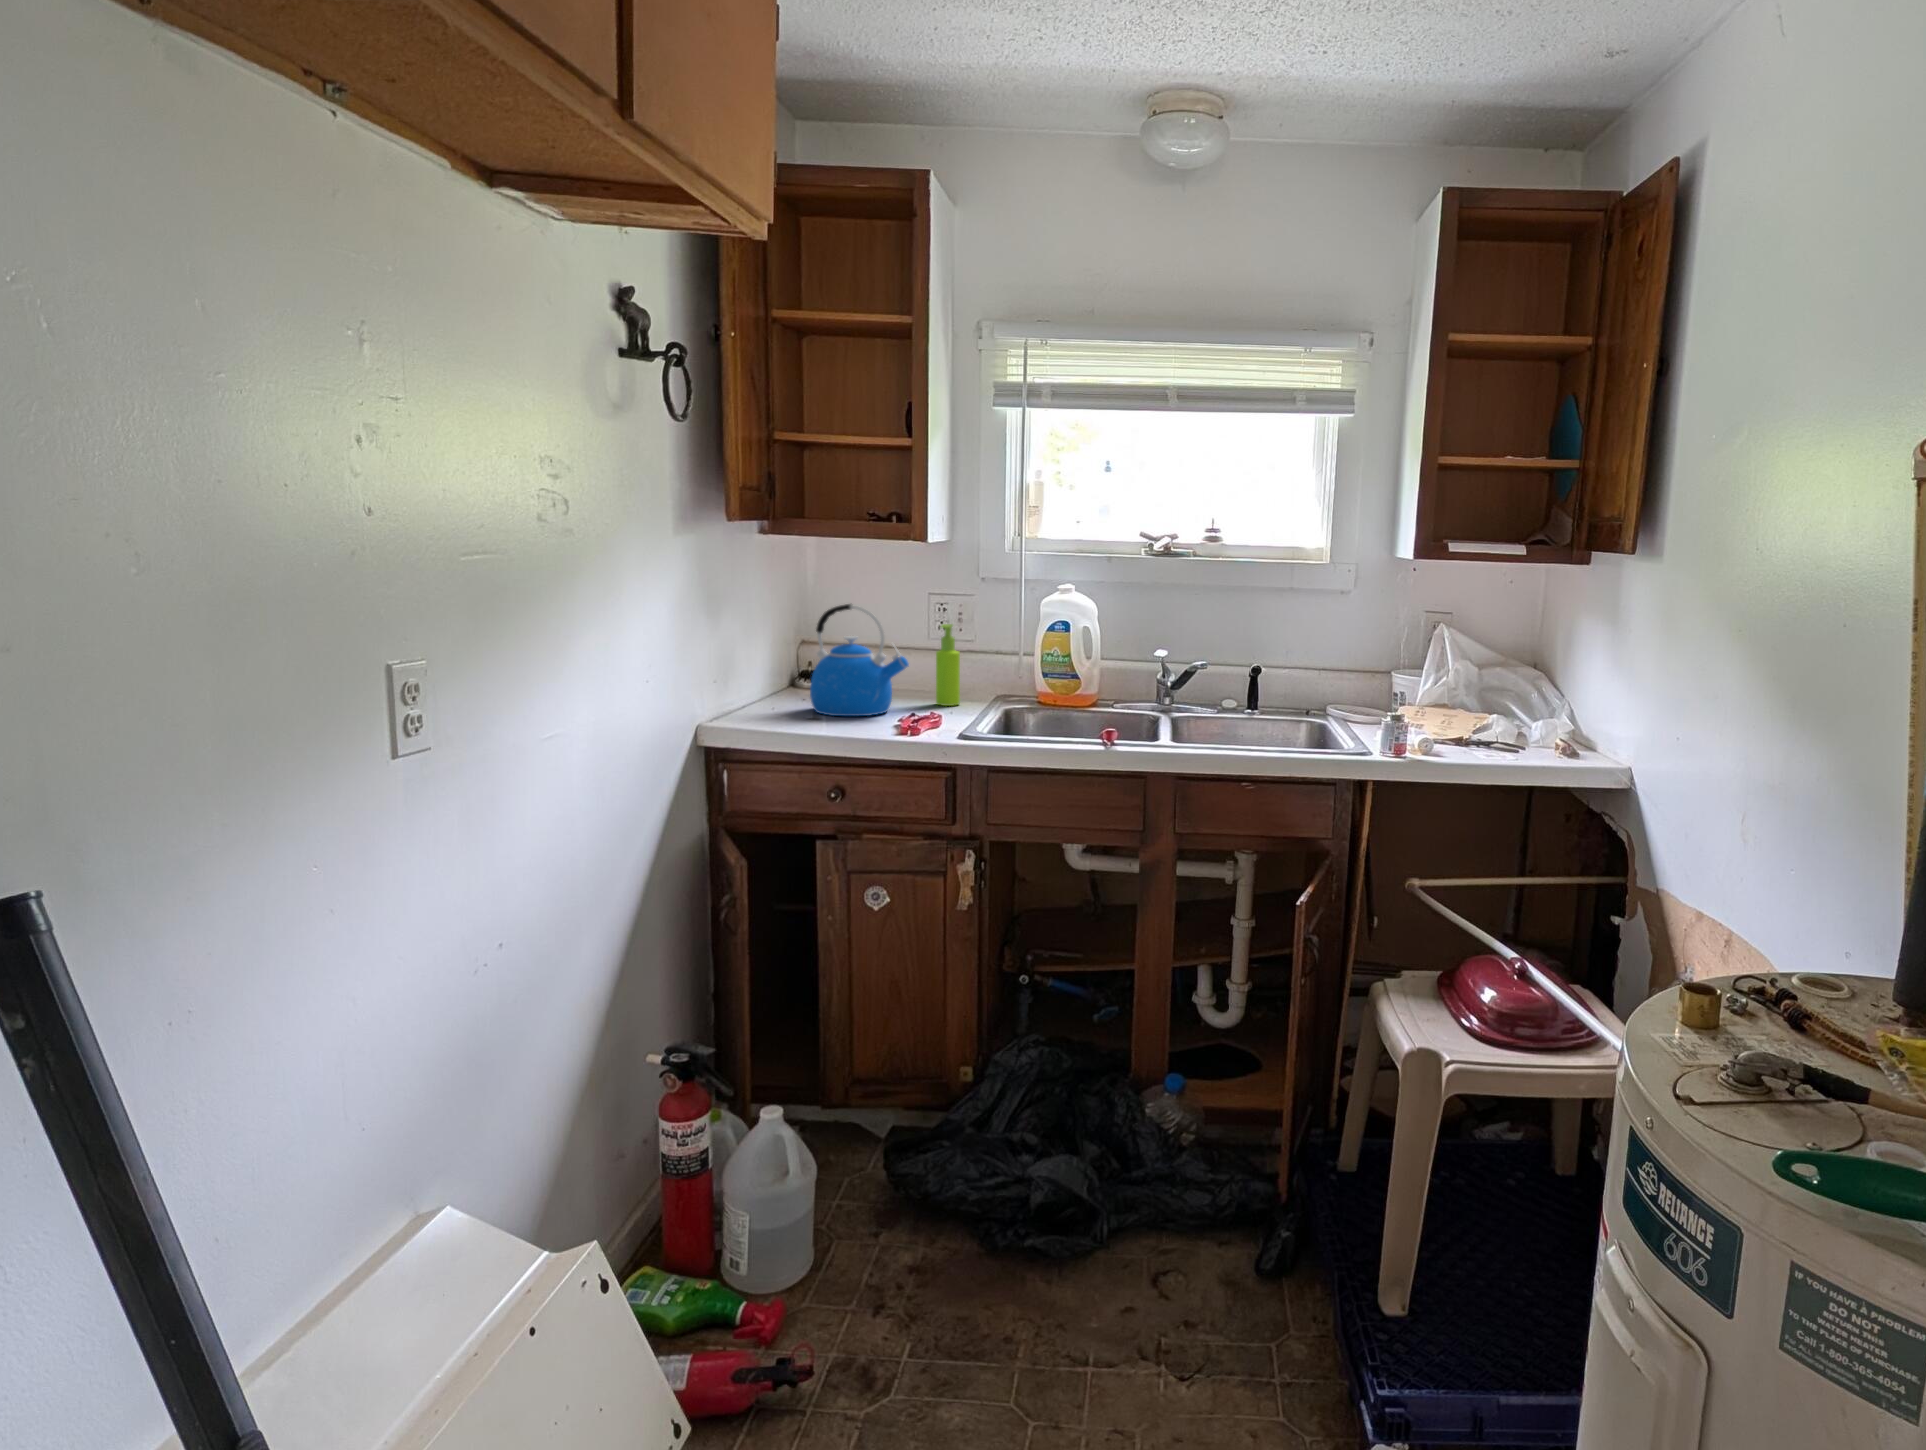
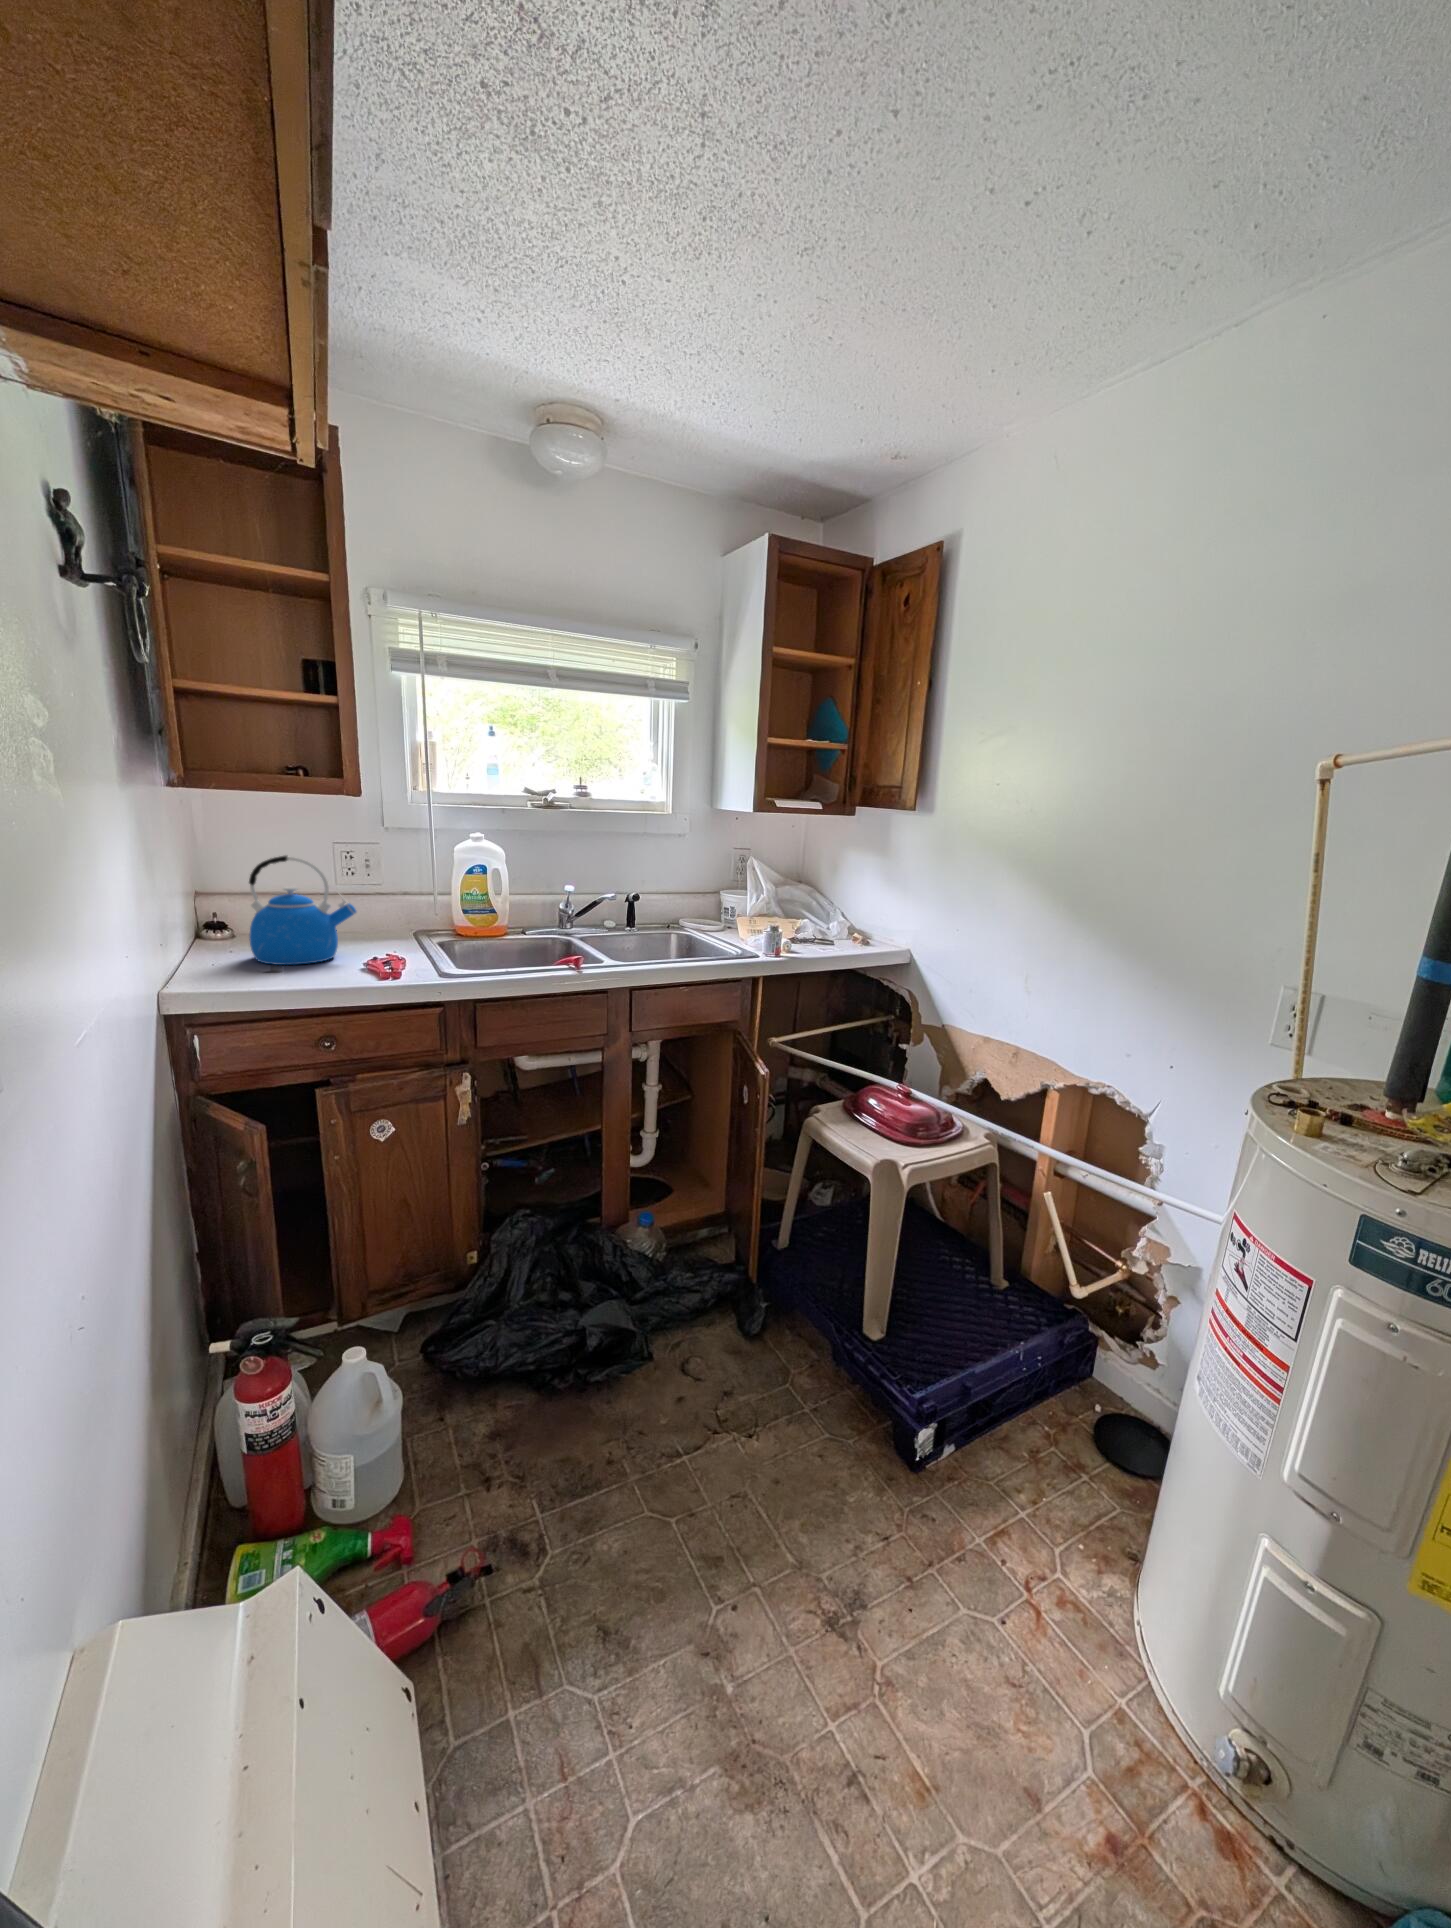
soap dispenser: present [936,624,960,706] -> none [361,870,387,944]

